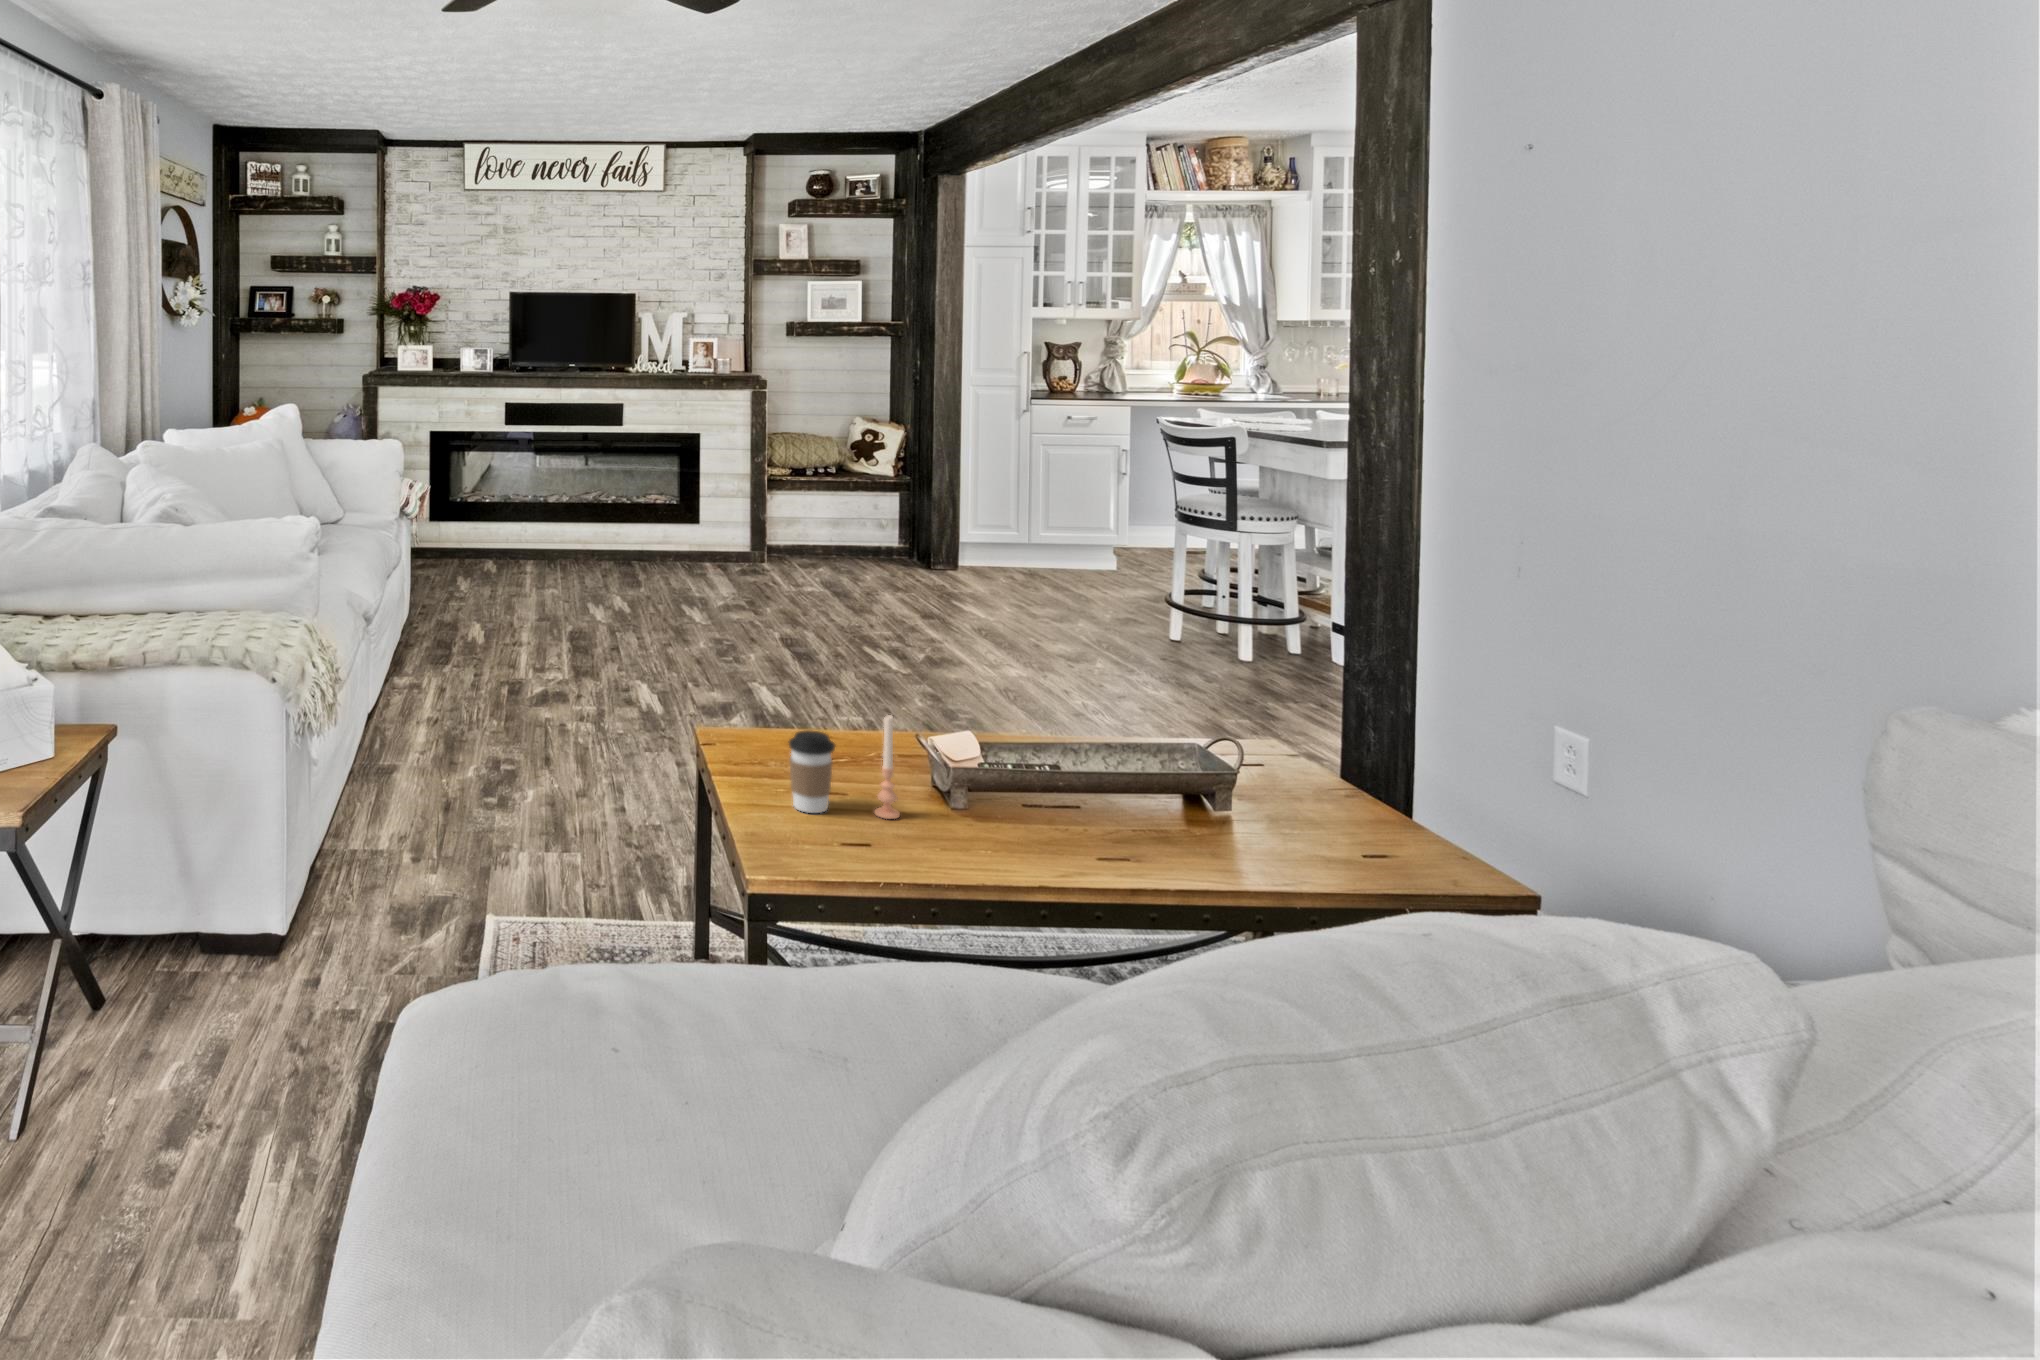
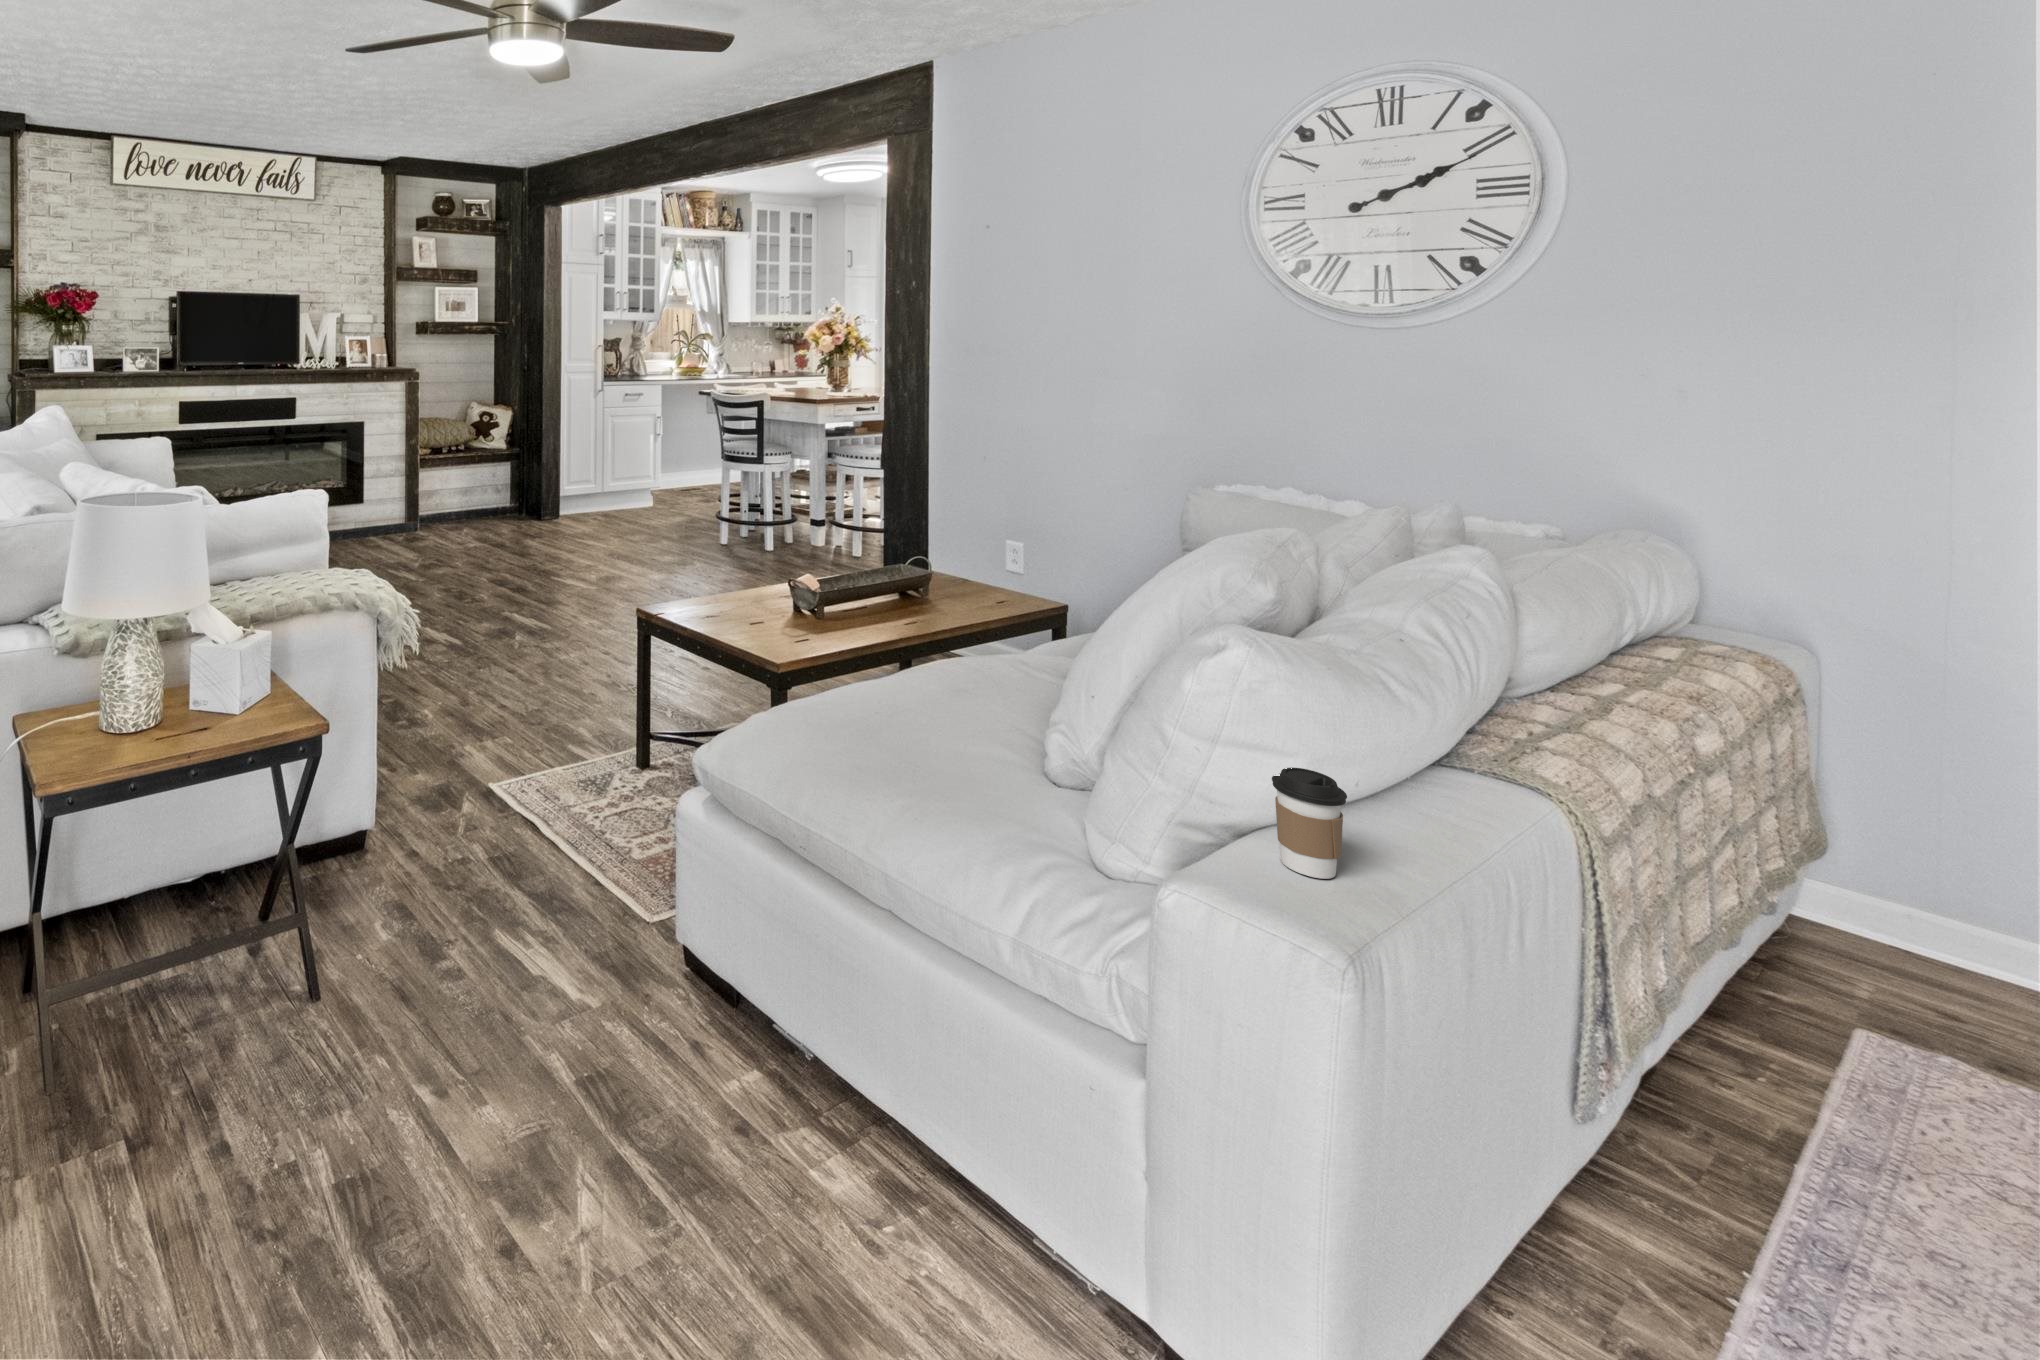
candle: present [875,715,900,819] -> none [1351,731,1391,859]

